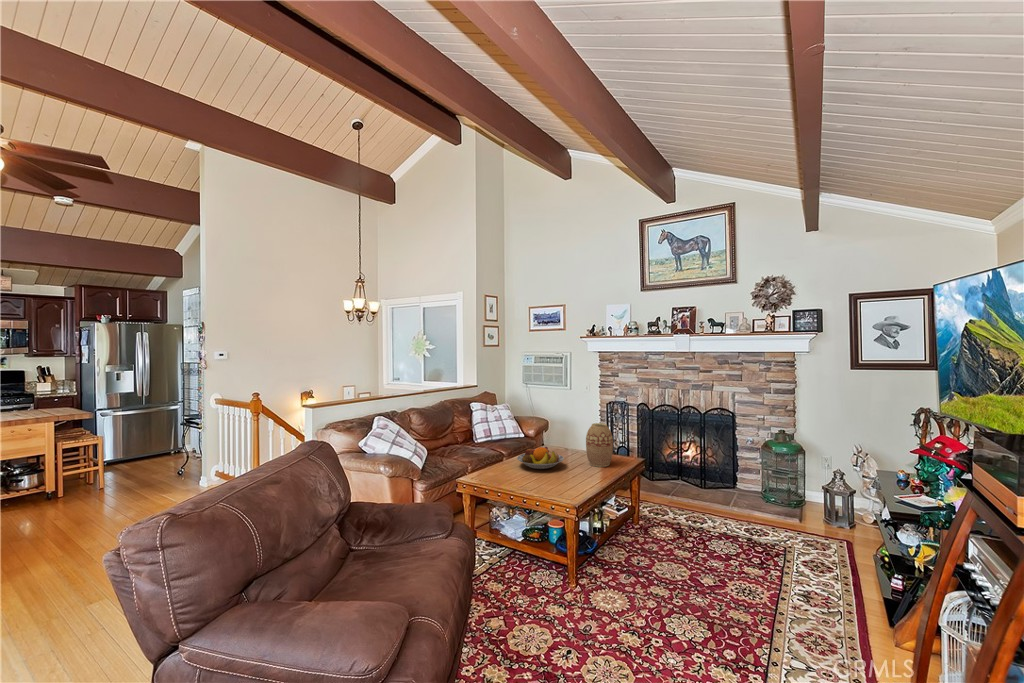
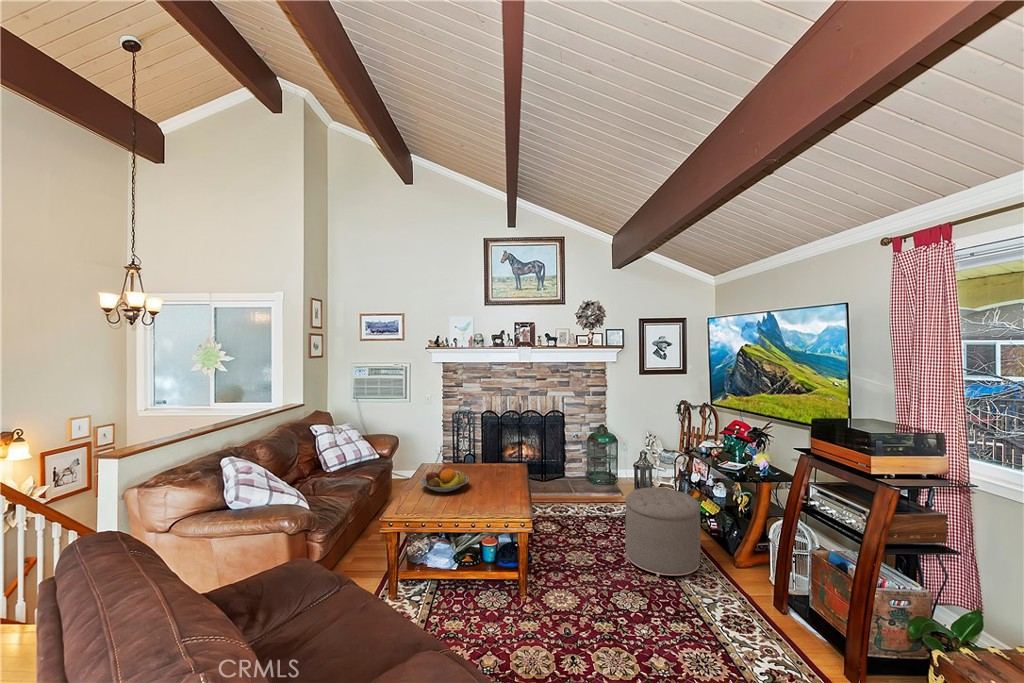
vase: present [586,423,613,467] -> none [482,436,507,479]
ottoman: none [725,506,835,627] -> present [625,487,701,577]

